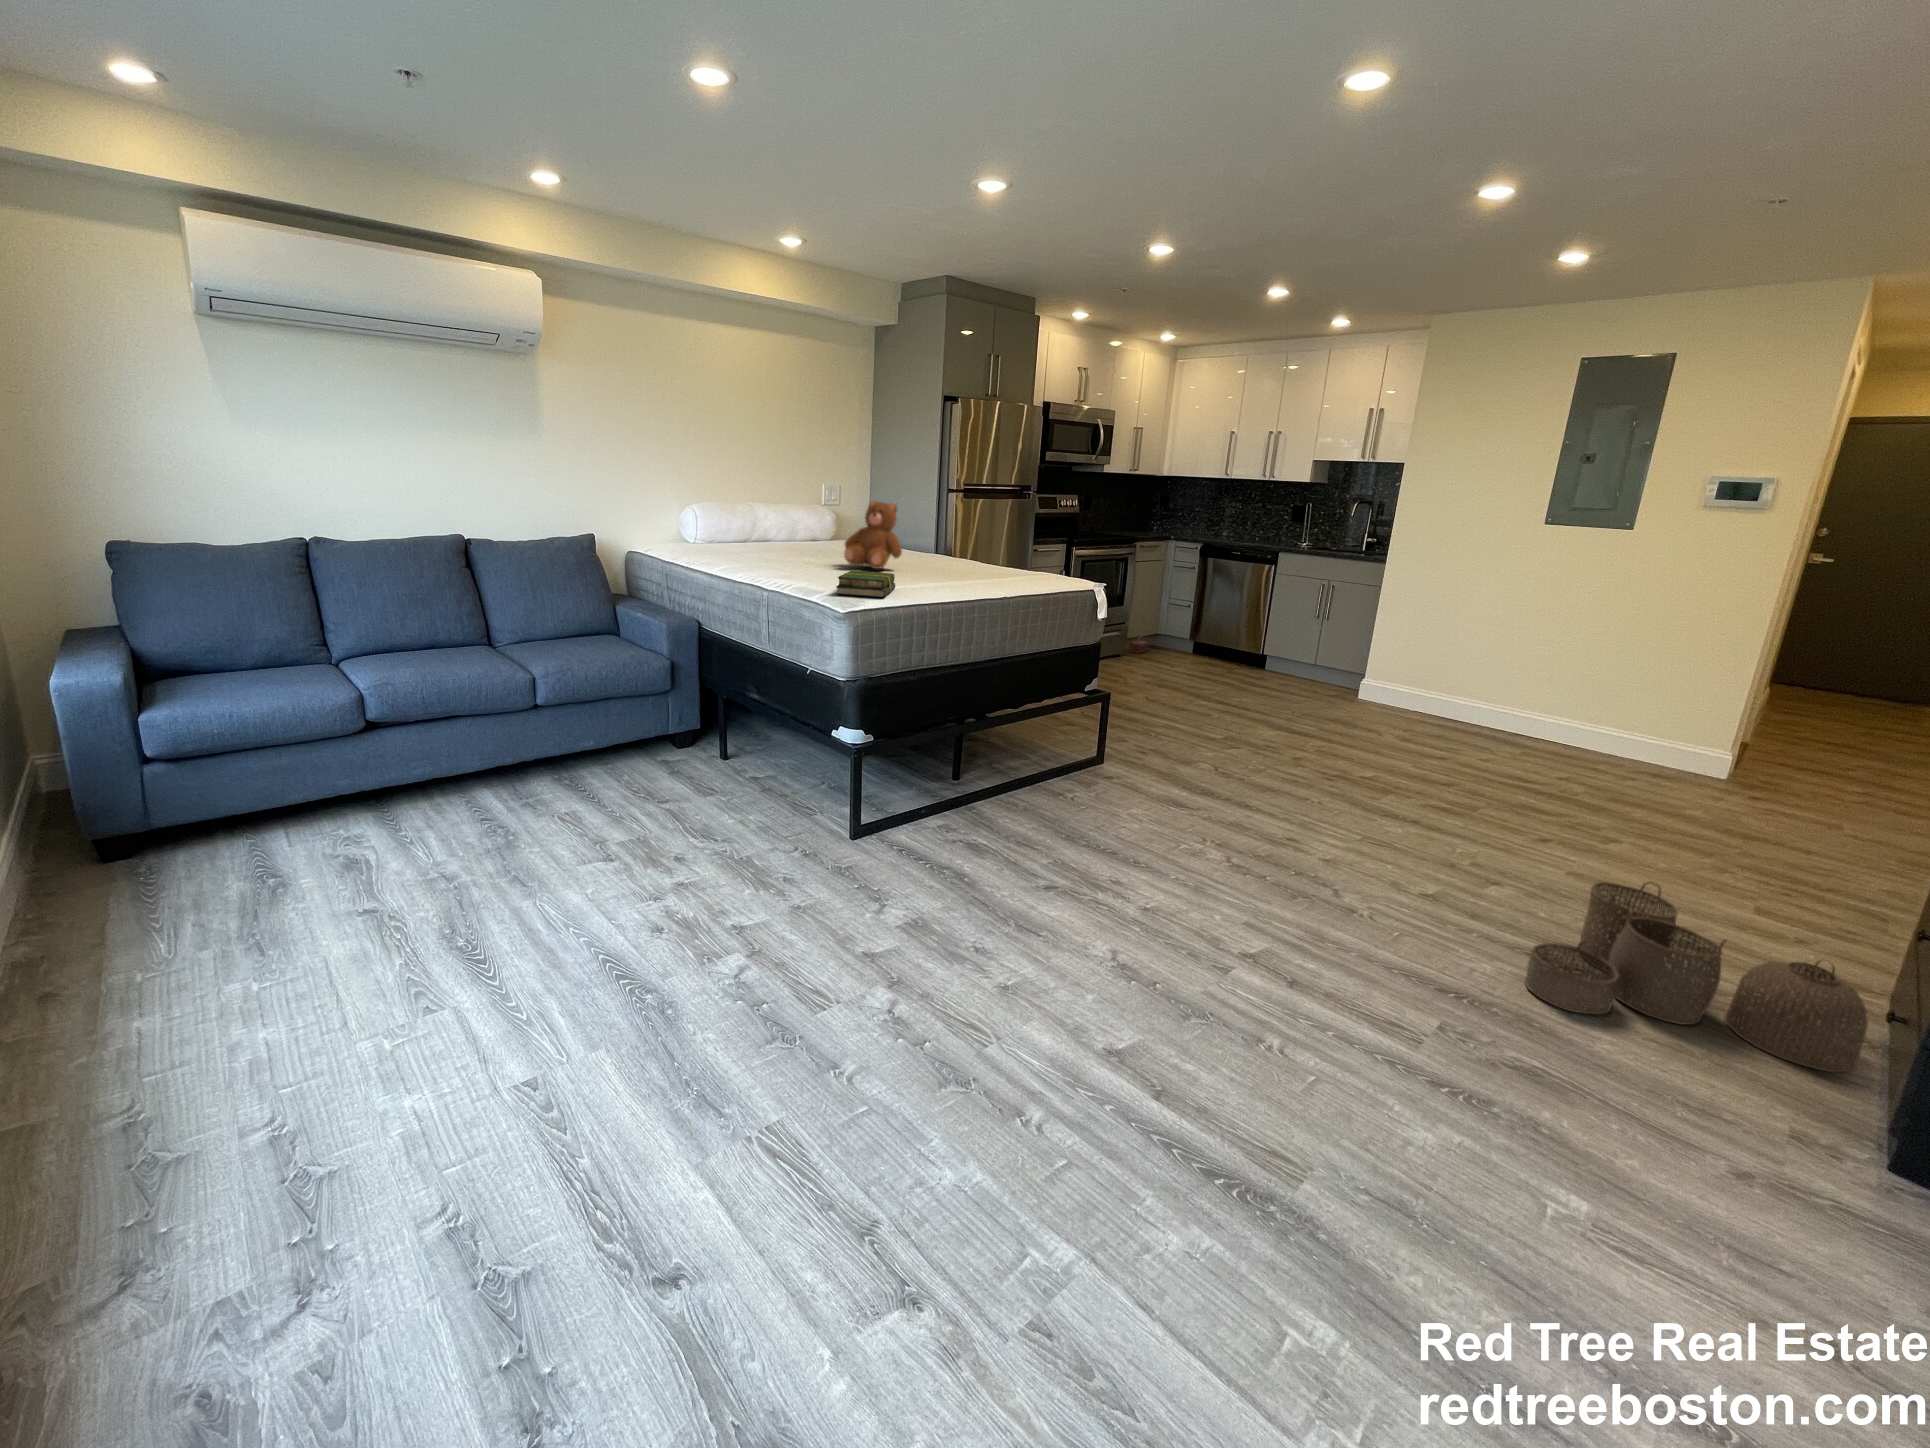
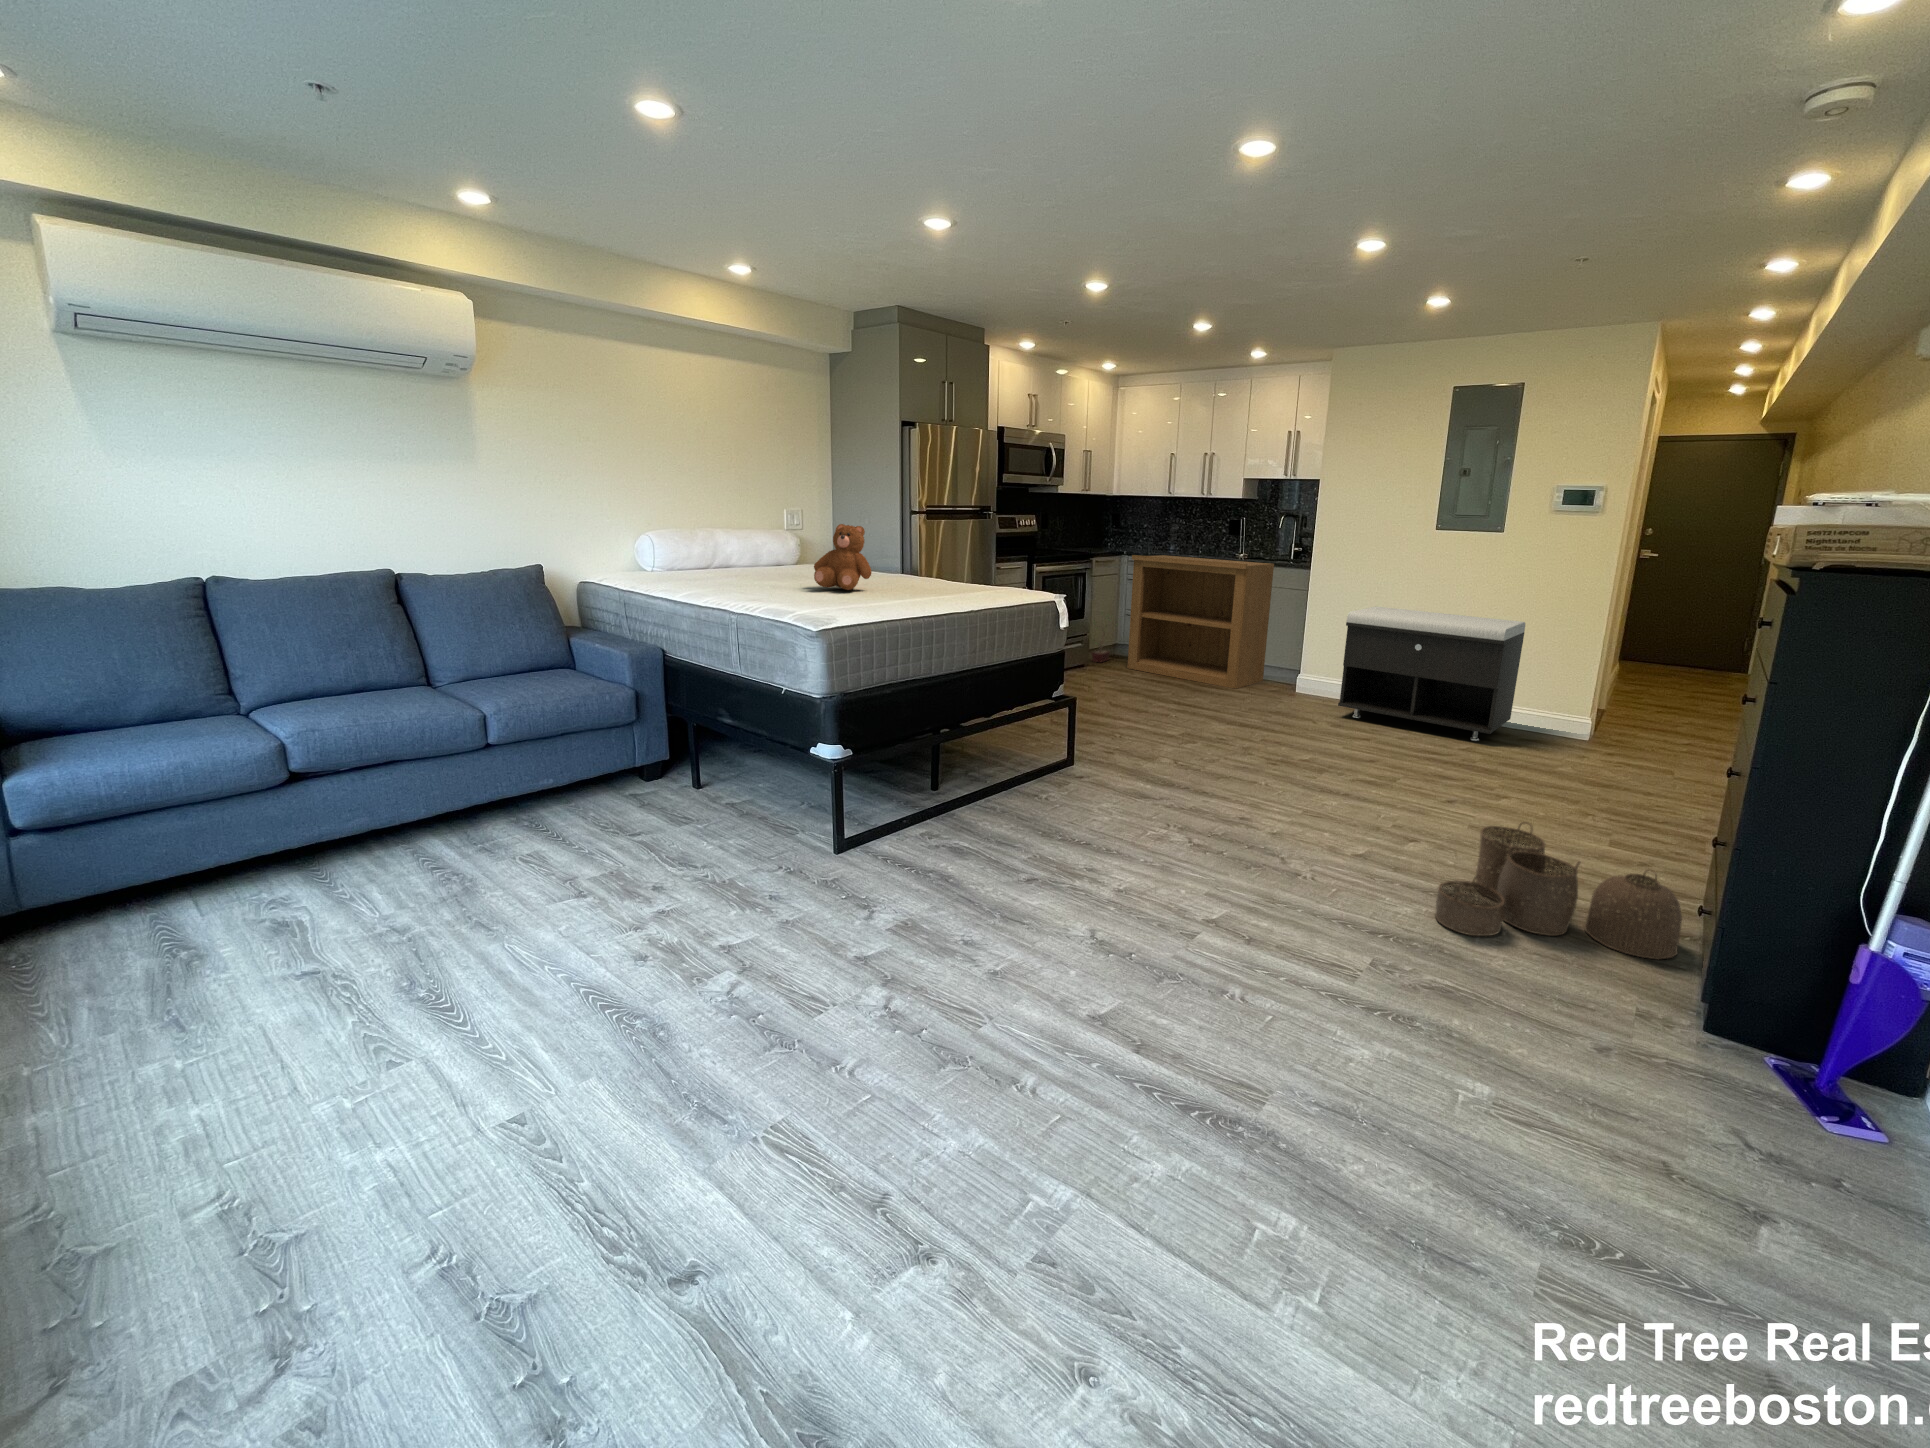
bookshelf: none [1167,540,1345,692] -> present [1127,555,1274,689]
book: present [836,571,895,597] -> none [808,591,867,615]
storage bench: none [1412,609,1661,773] -> present [1338,607,1525,741]

